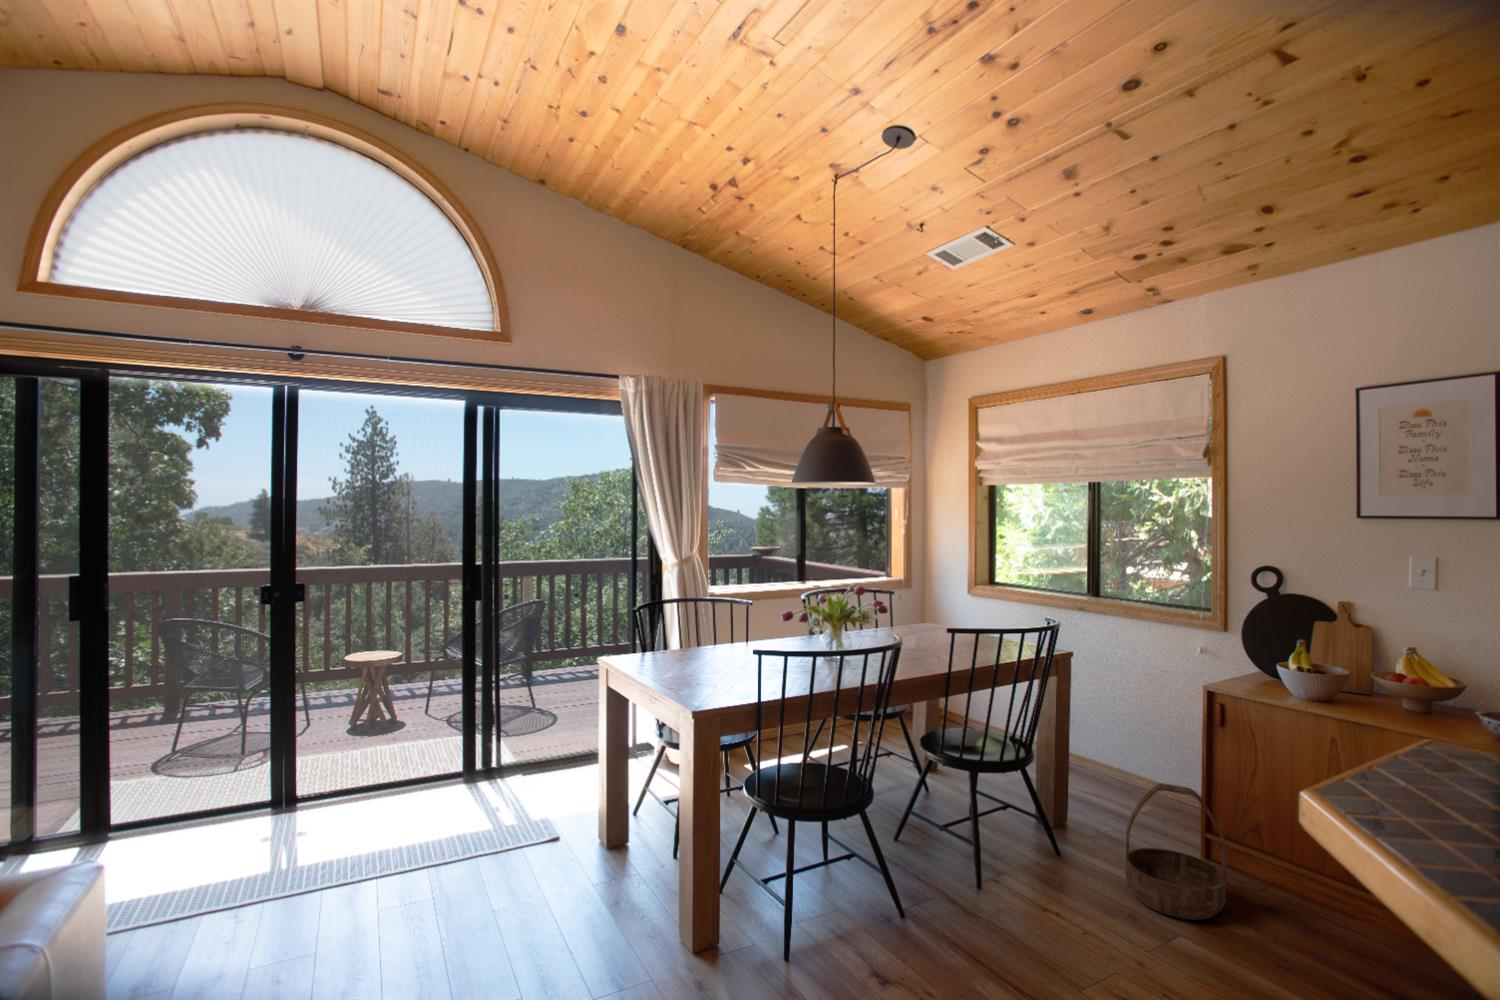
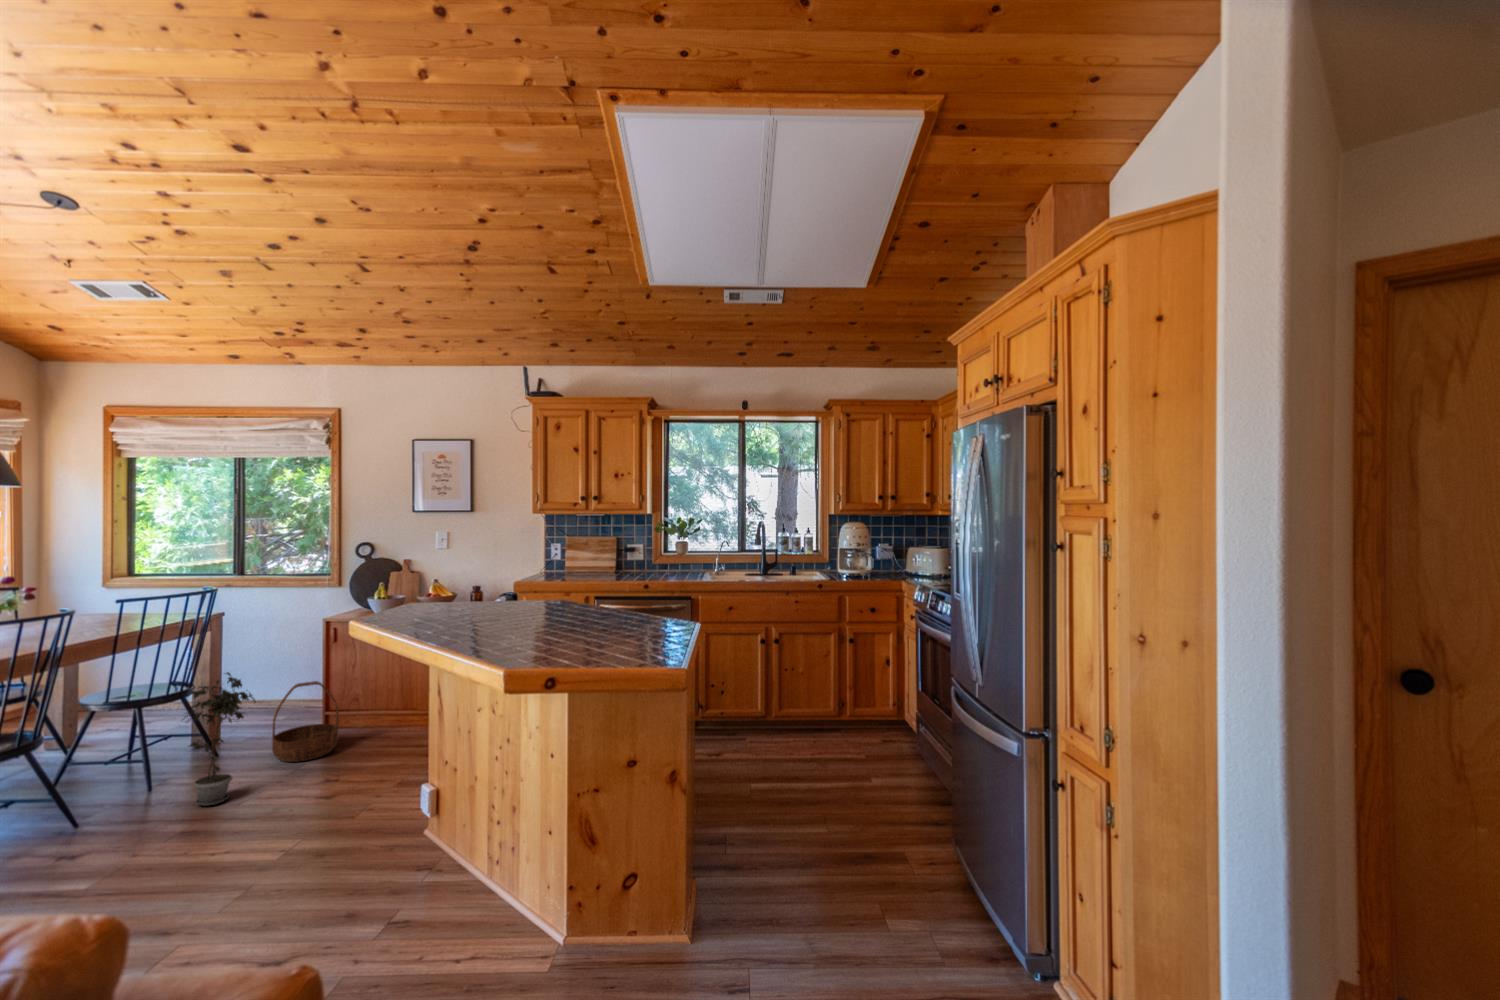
potted plant: none [1007,746,1098,942] -> present [185,672,256,806]

